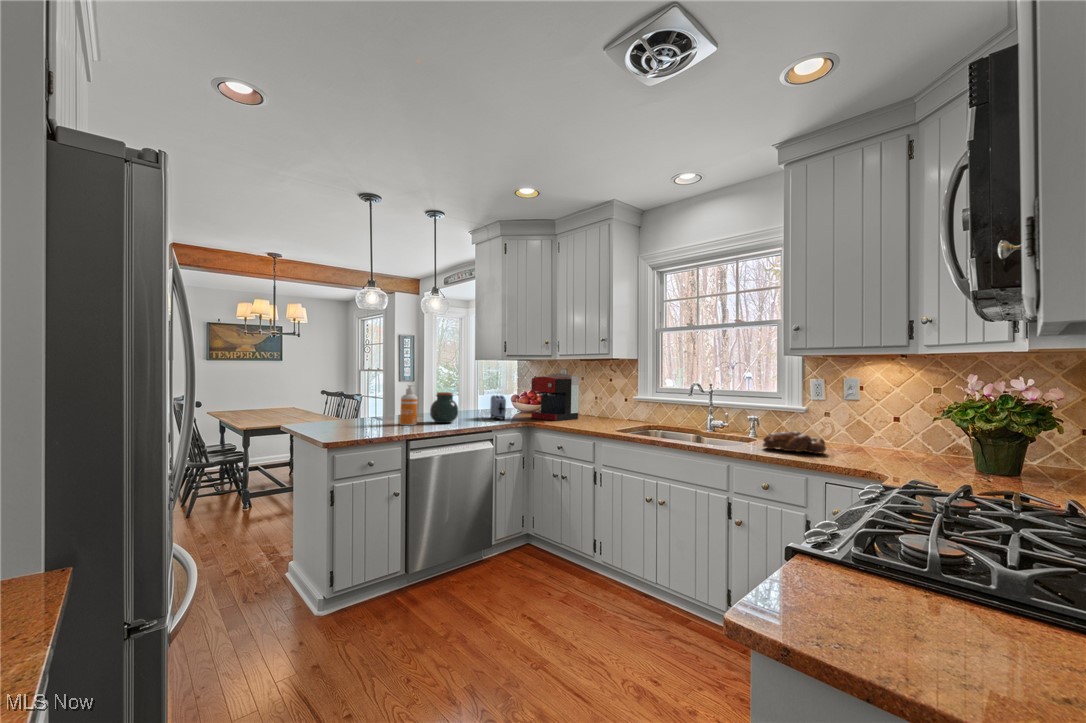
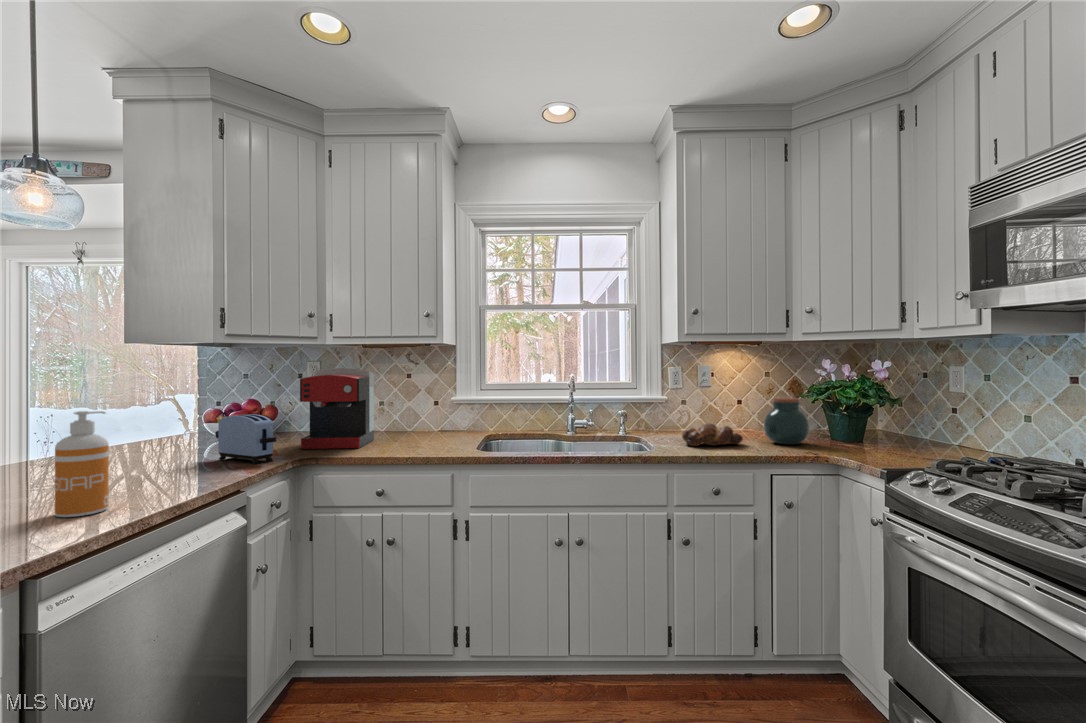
jar: present [430,392,458,423] -> present [764,398,809,444]

